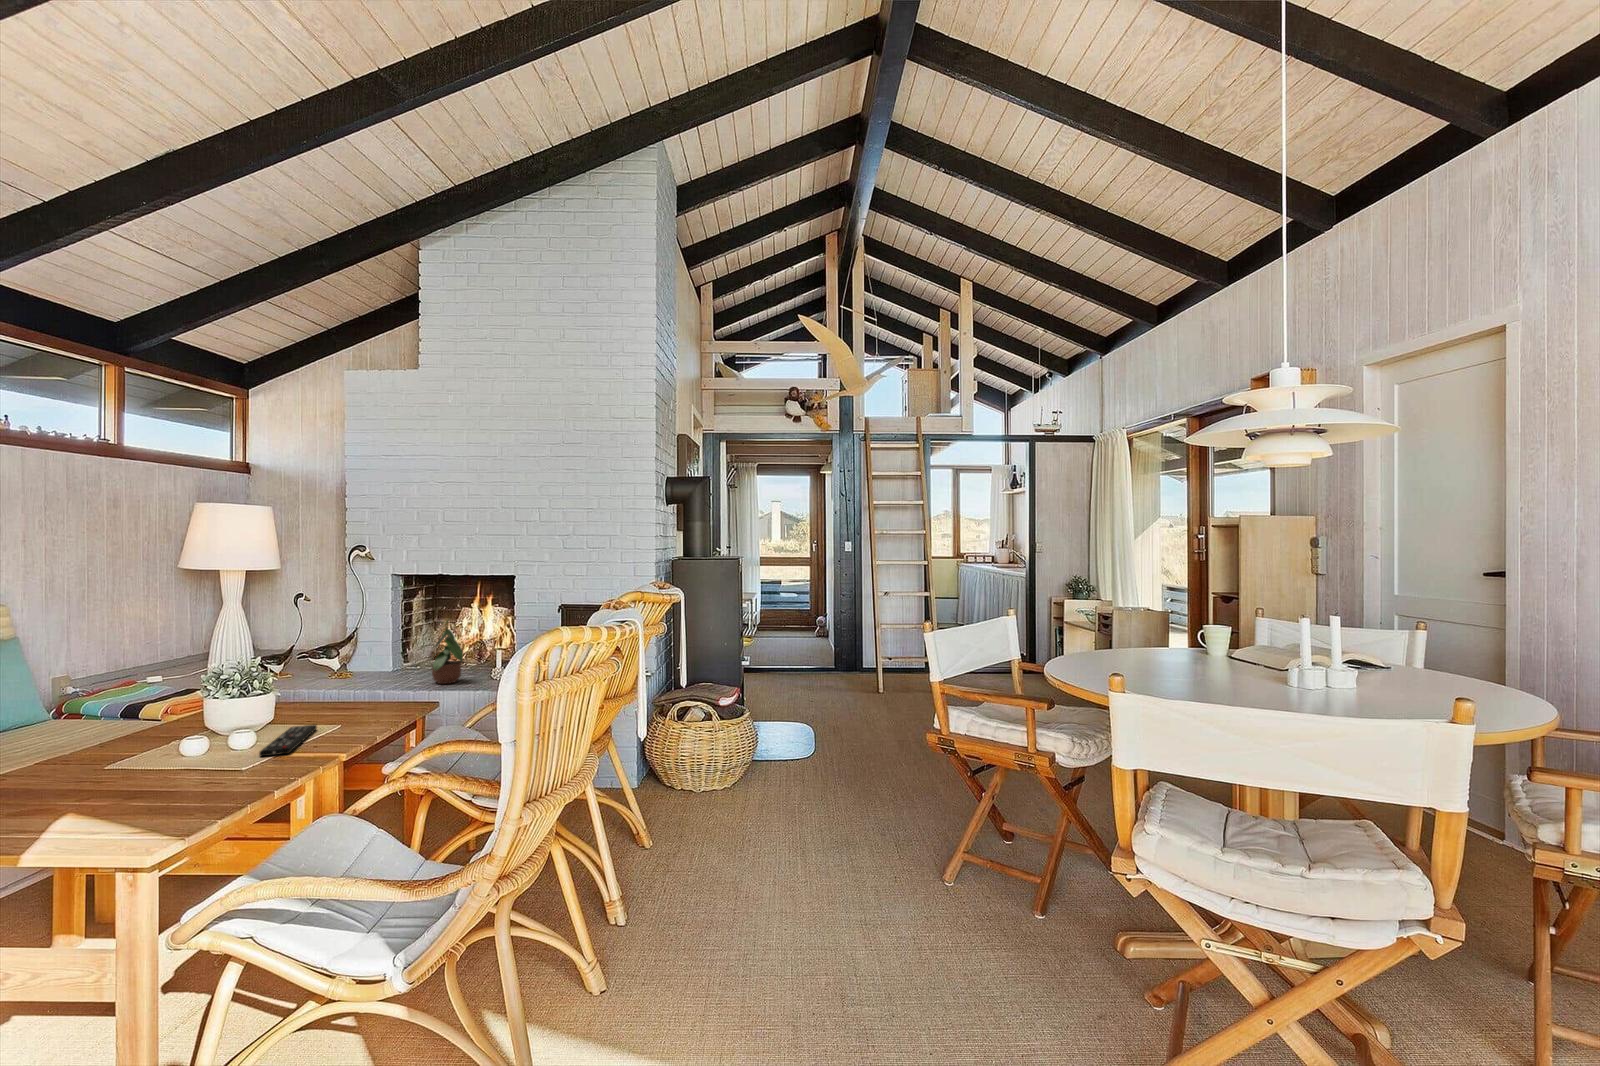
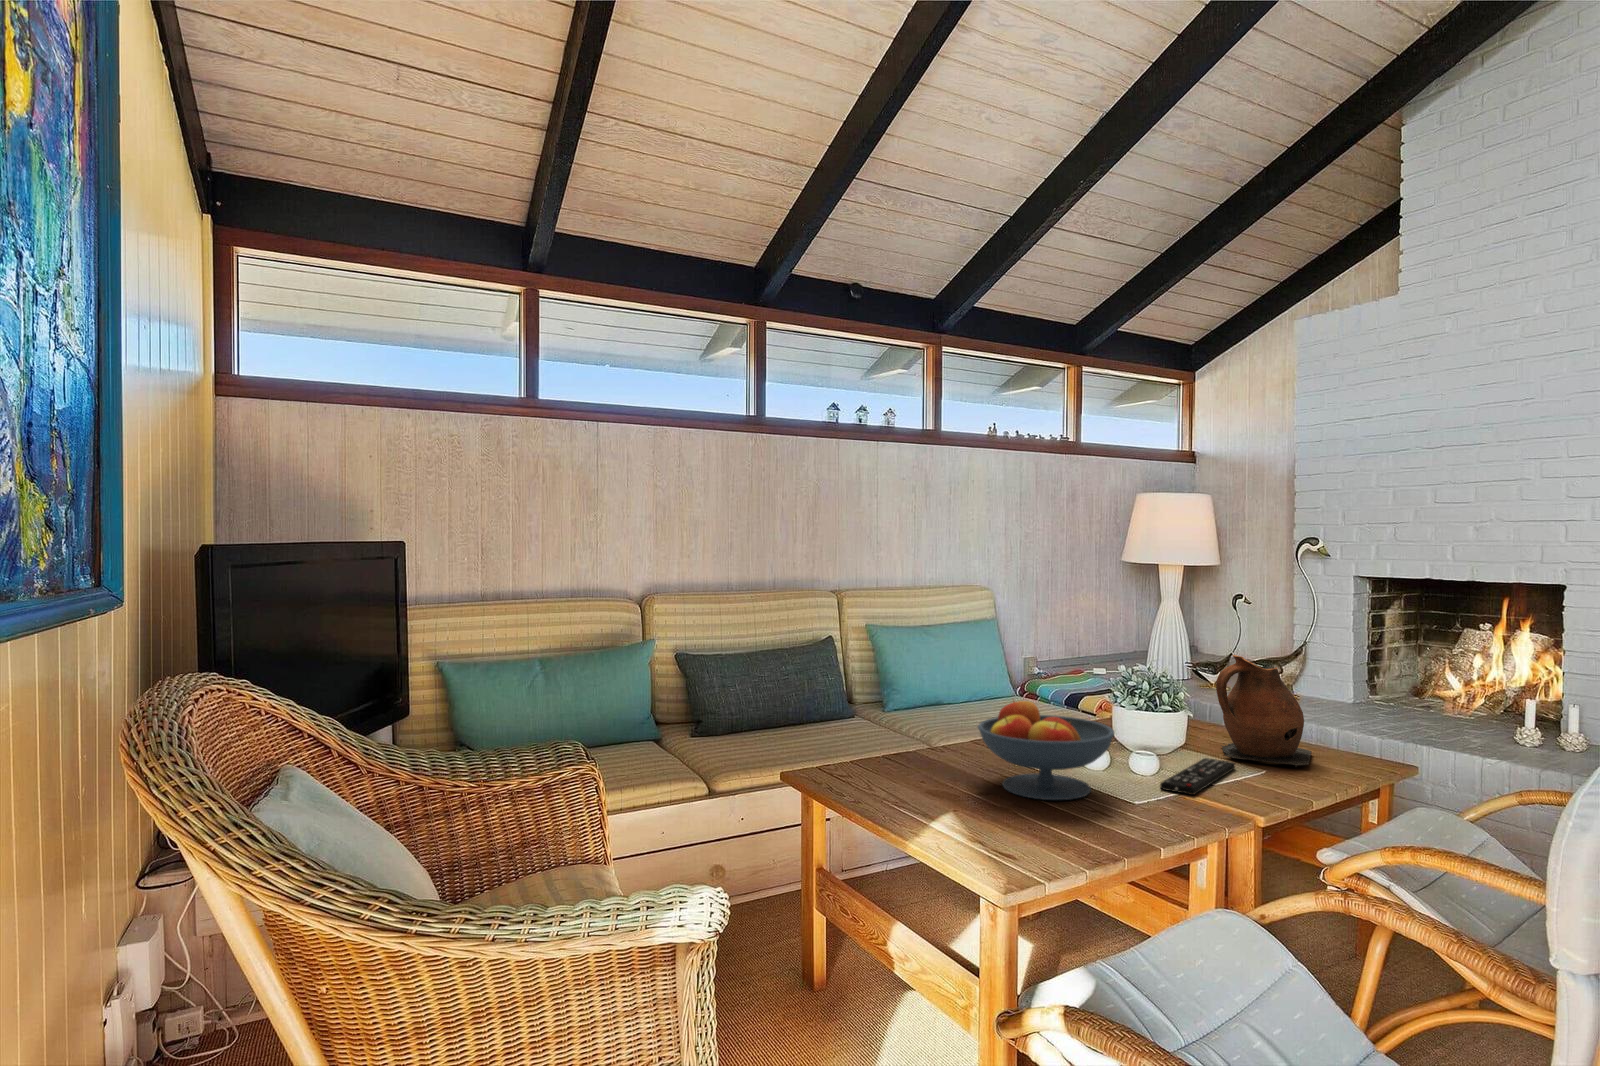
potted plant: present [431,620,464,684] -> none [1401,643,1473,739]
ceramic pitcher: none [299,643,371,722] -> present [1216,655,1312,767]
fruit bowl: none [65,710,221,795] -> present [978,701,1115,800]

